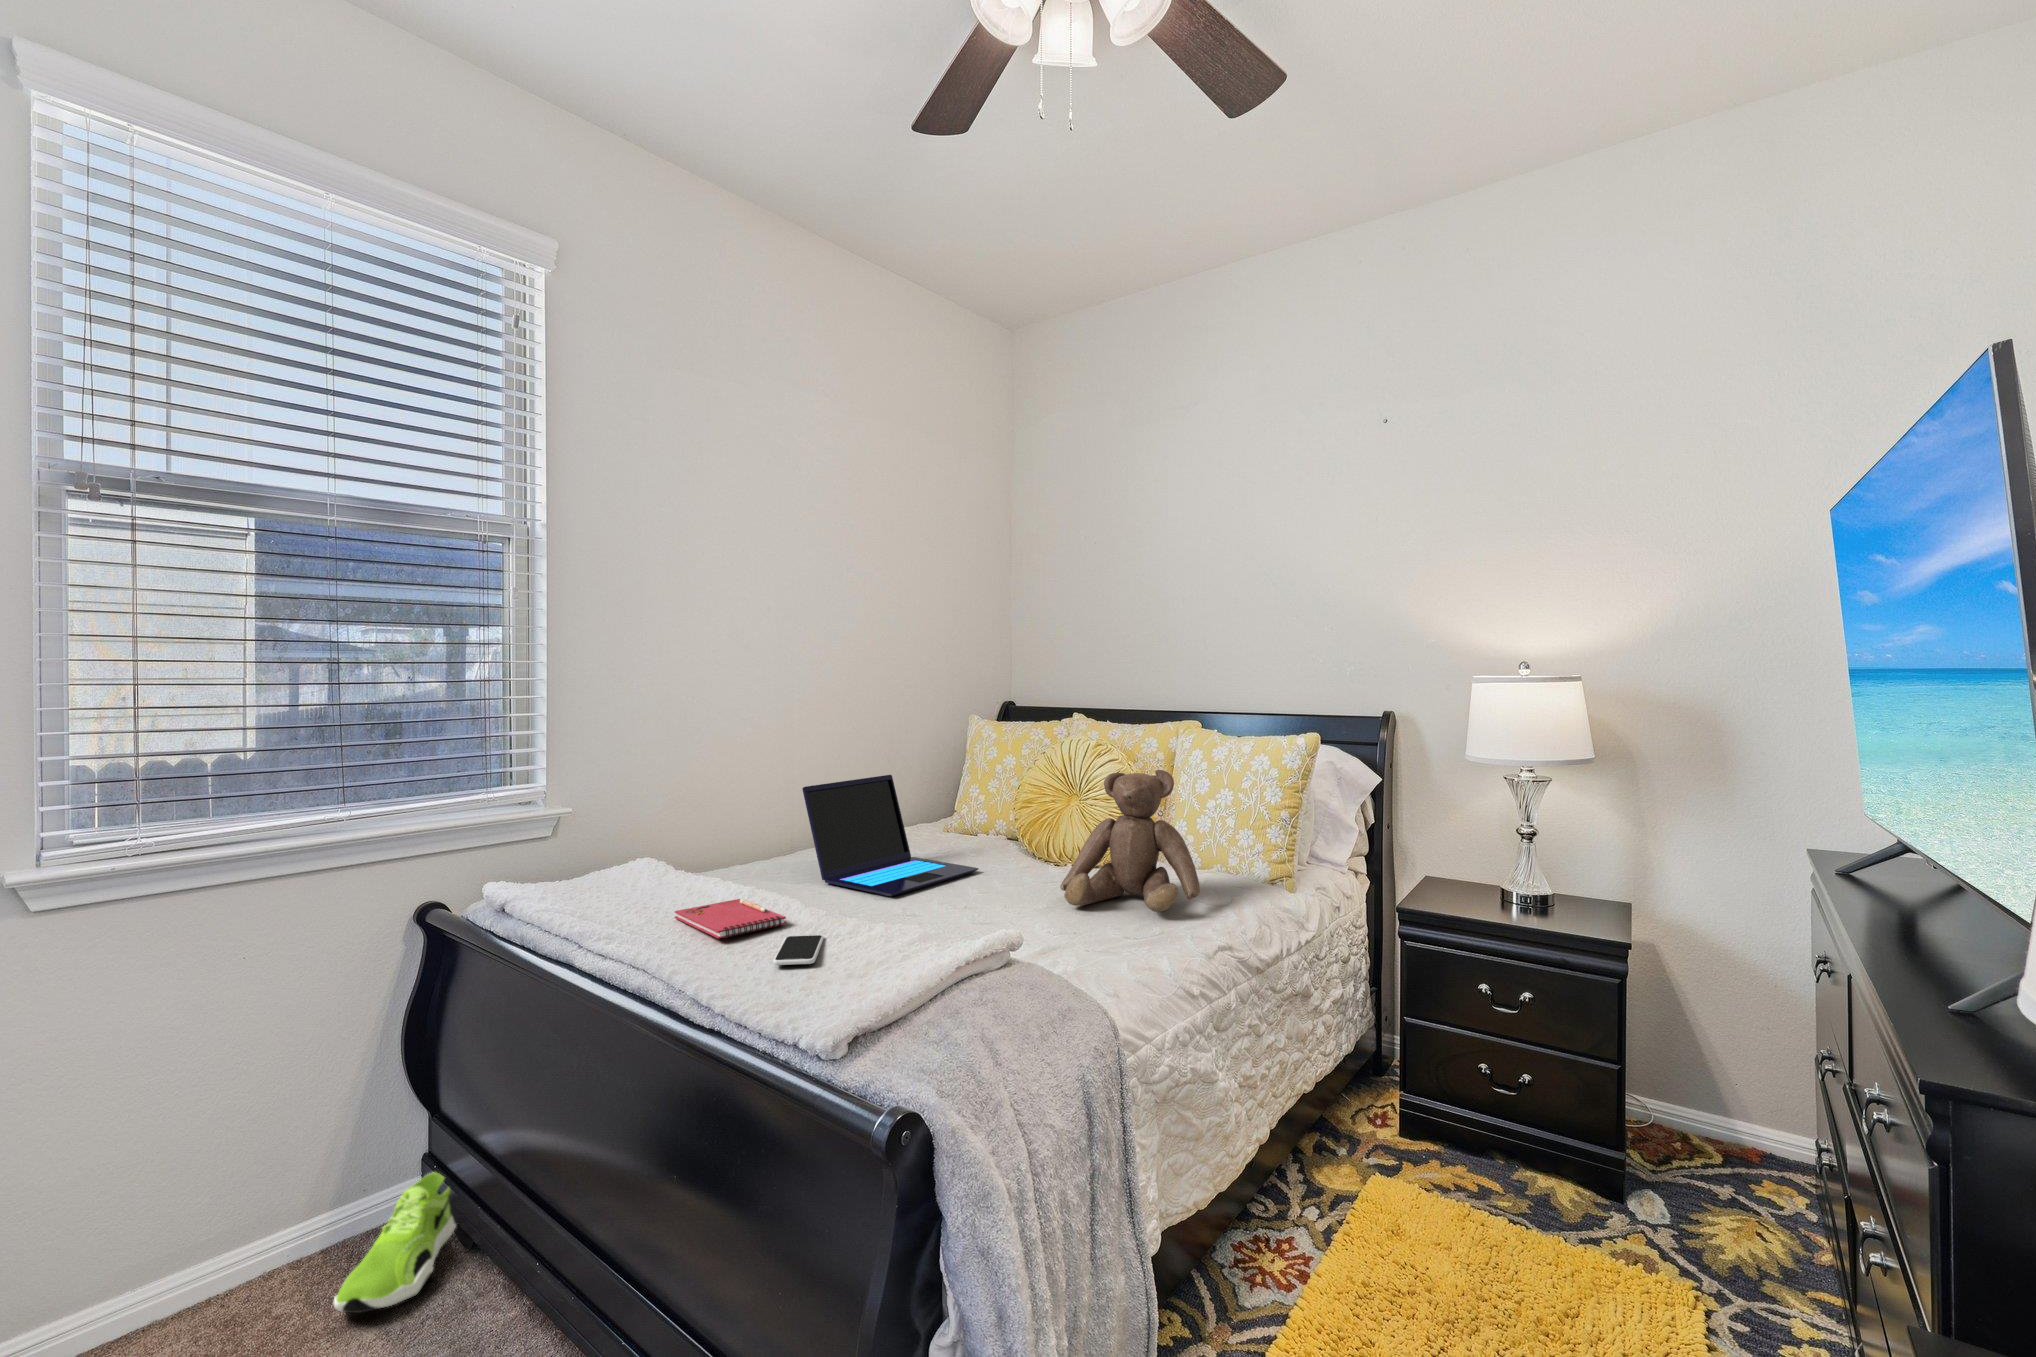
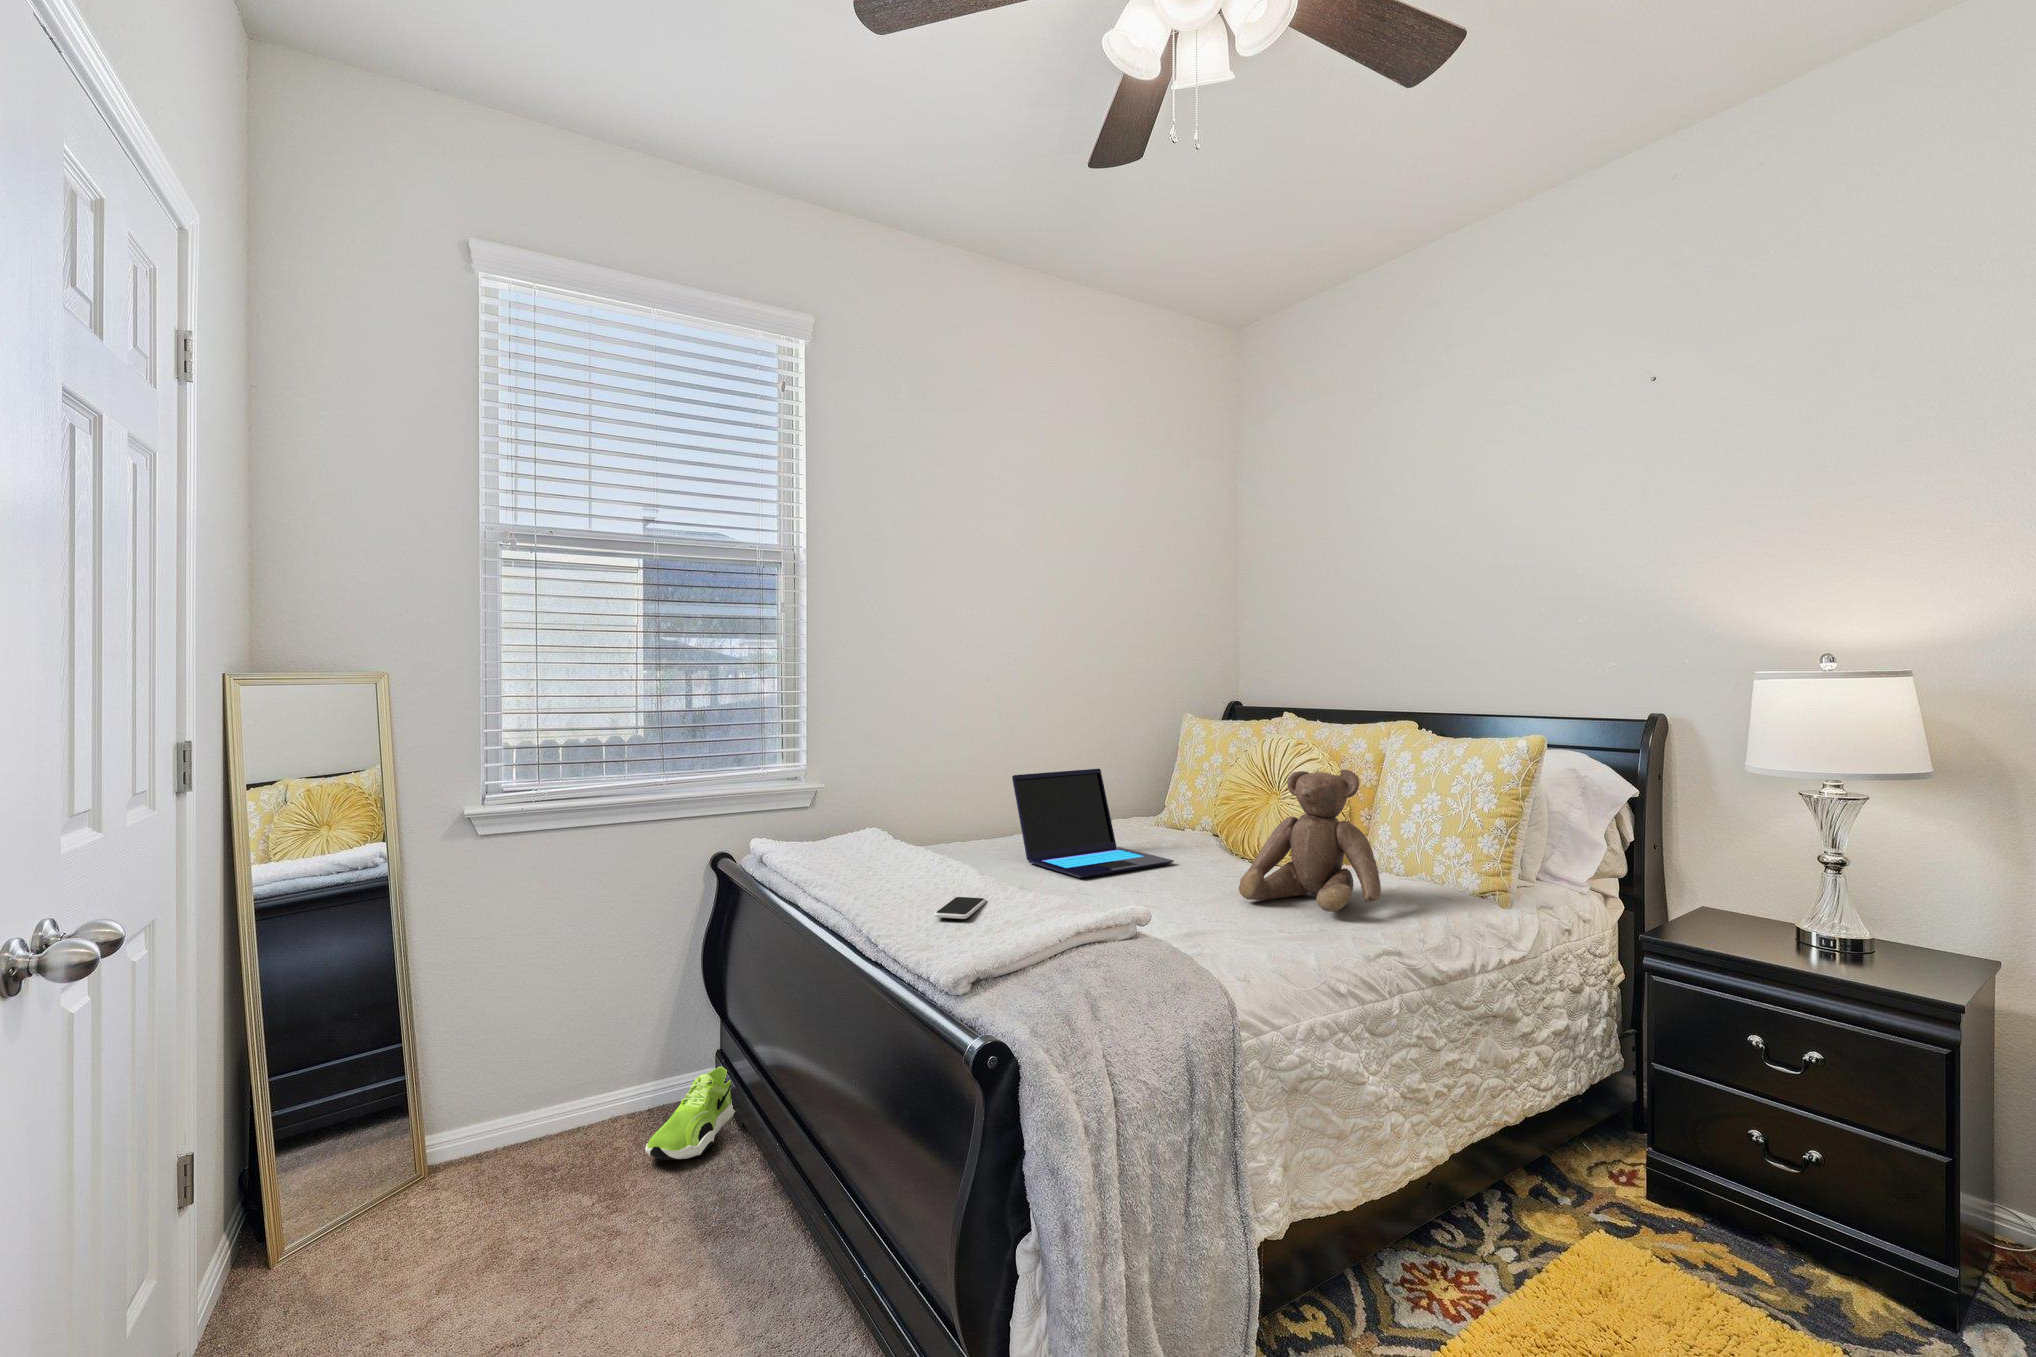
notebook: present [675,899,786,939] -> none [879,865,961,894]

